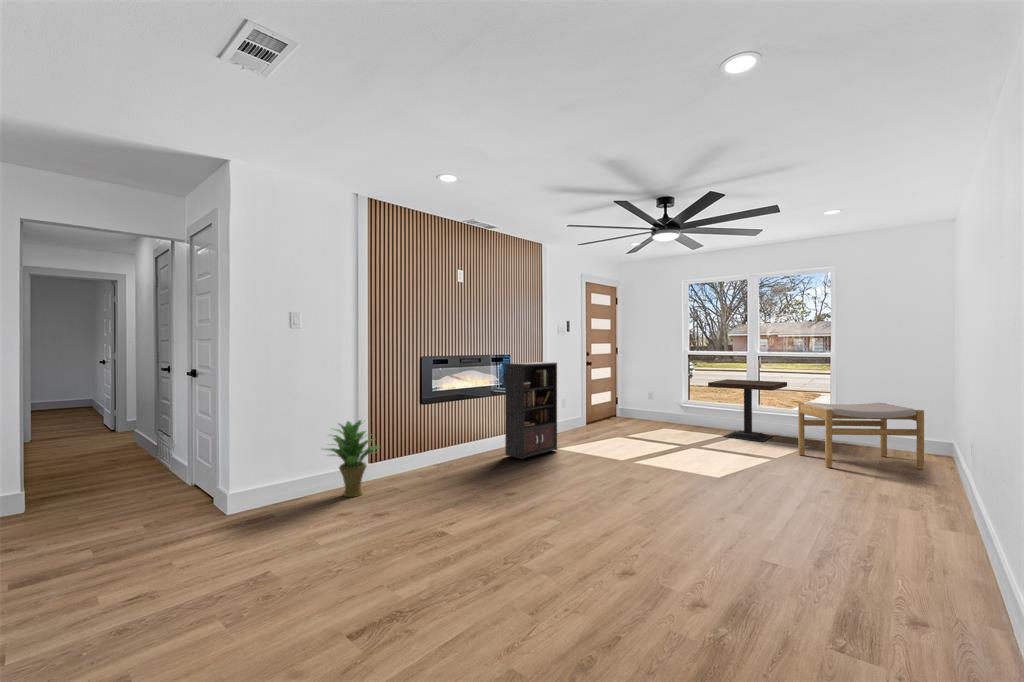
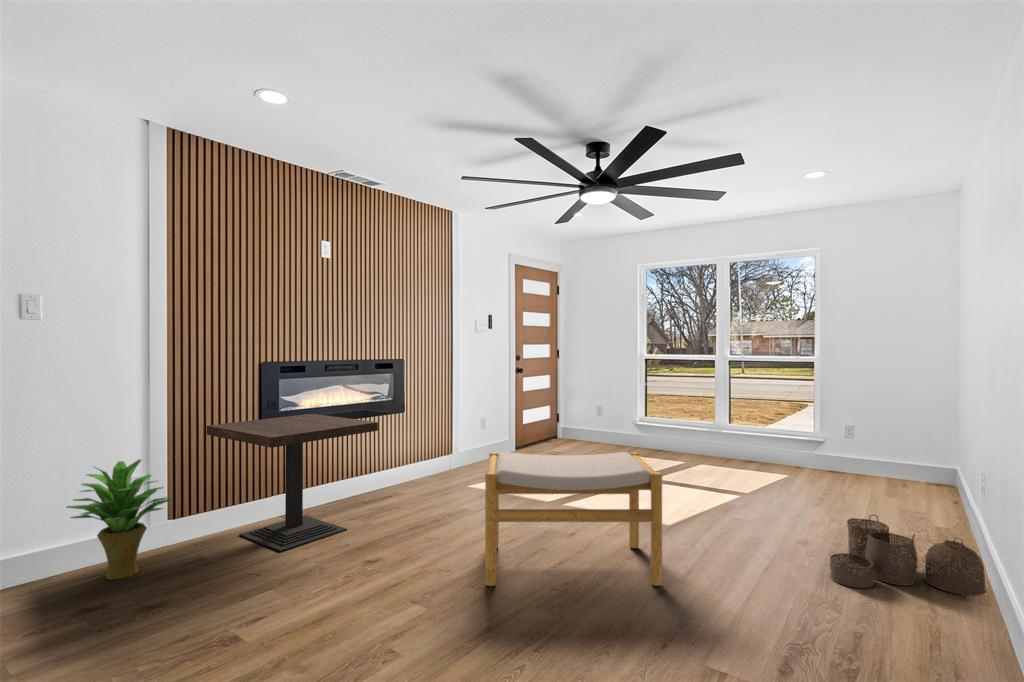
bookcase: present [505,362,557,459] -> none [388,369,463,504]
side table: present [708,379,787,442] -> present [207,414,378,551]
footstool: present [798,402,924,469] -> present [485,452,662,586]
woven basket: none [843,467,961,522] -> present [830,515,986,596]

